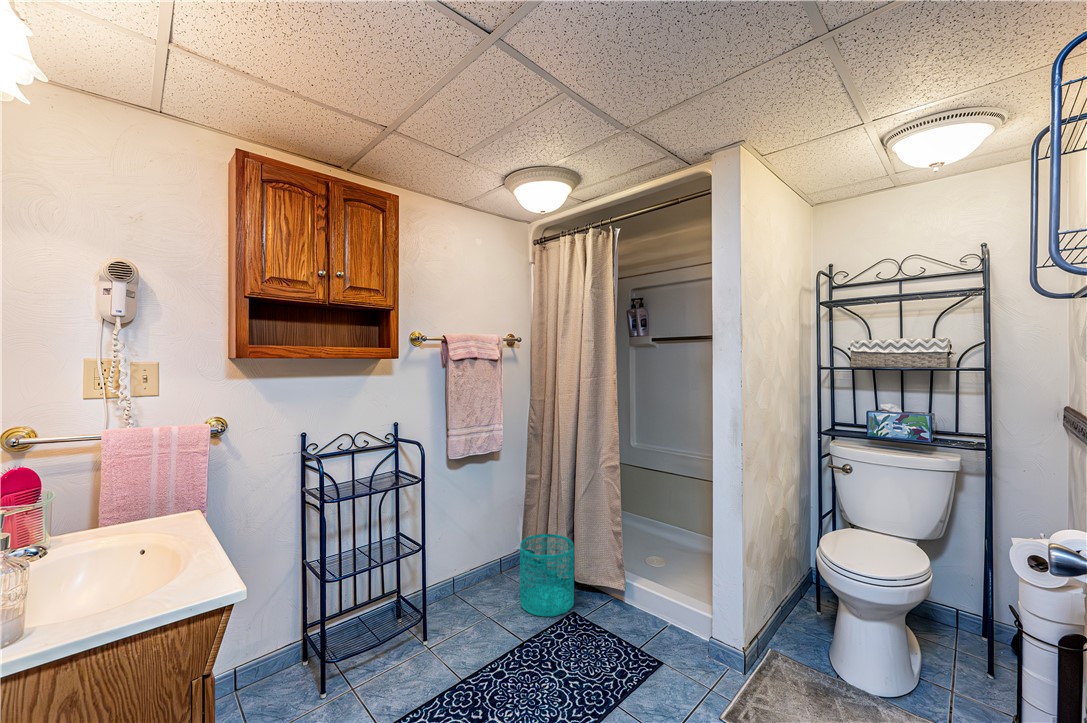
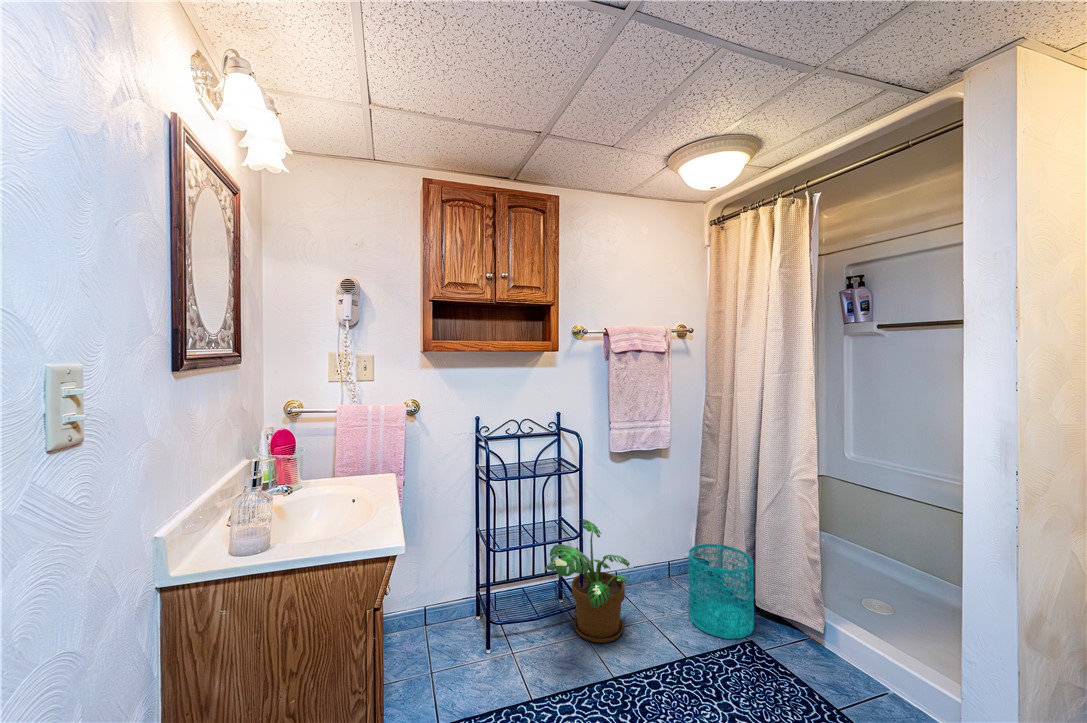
potted plant: none [378,530,472,651] -> present [545,519,631,643]

